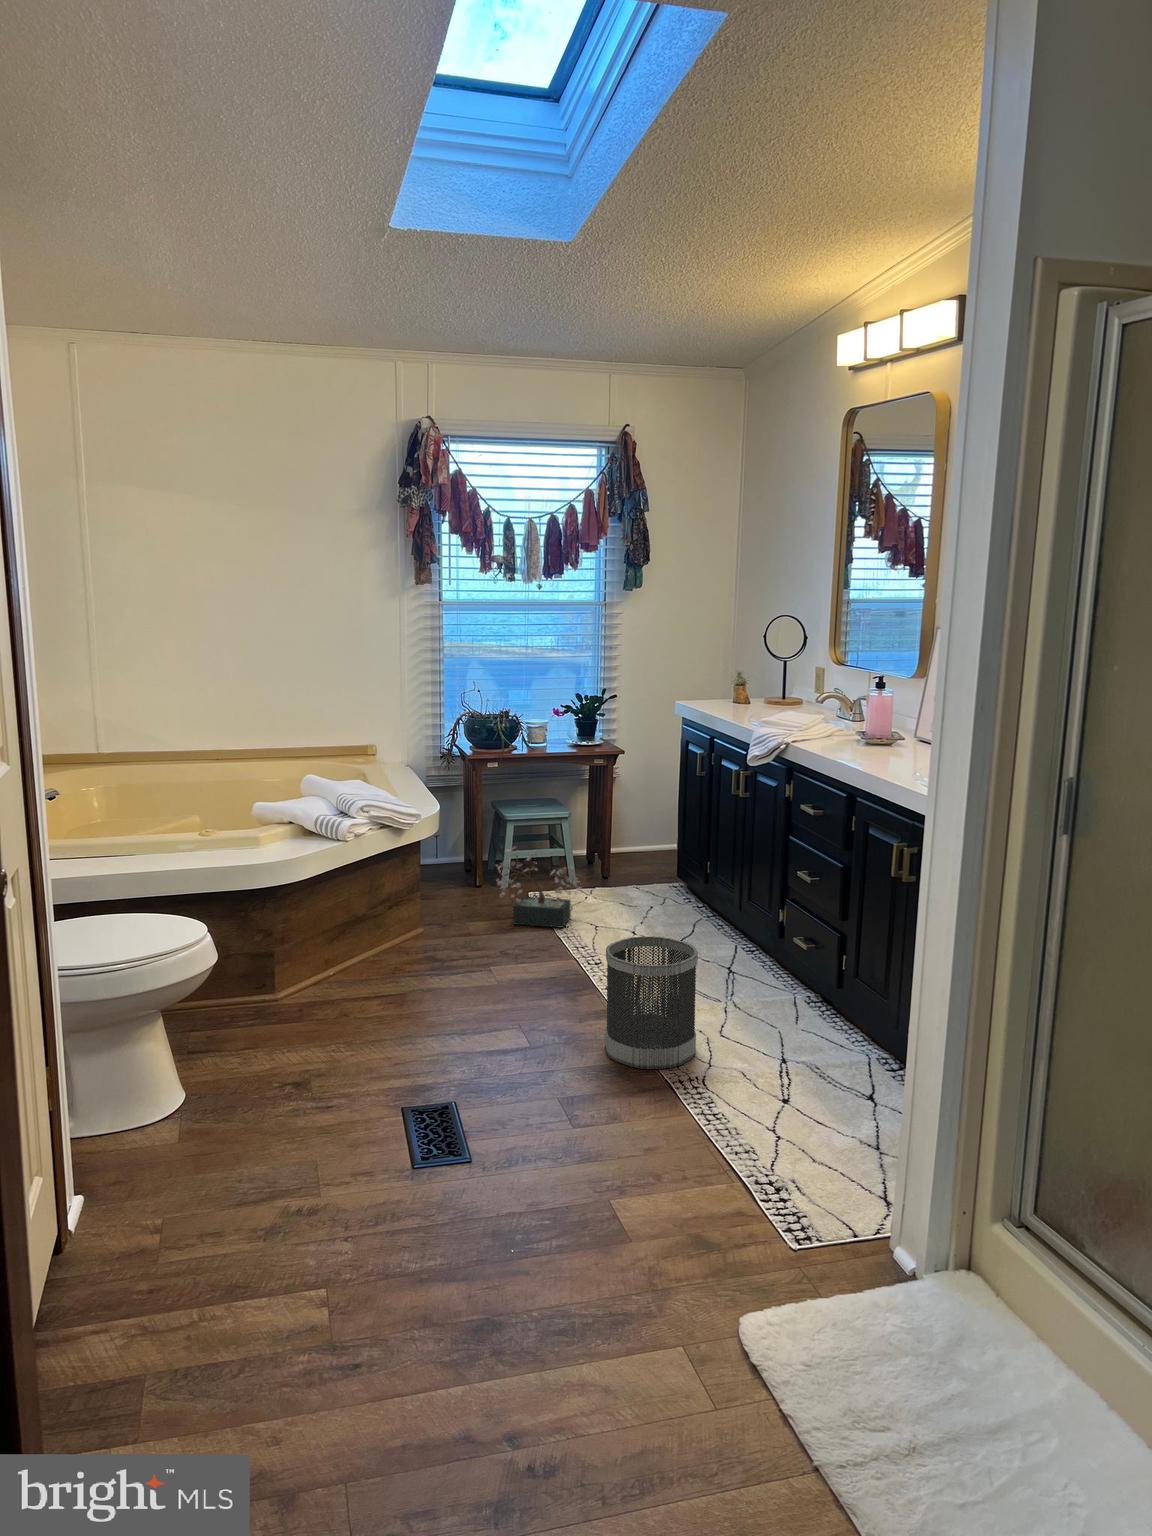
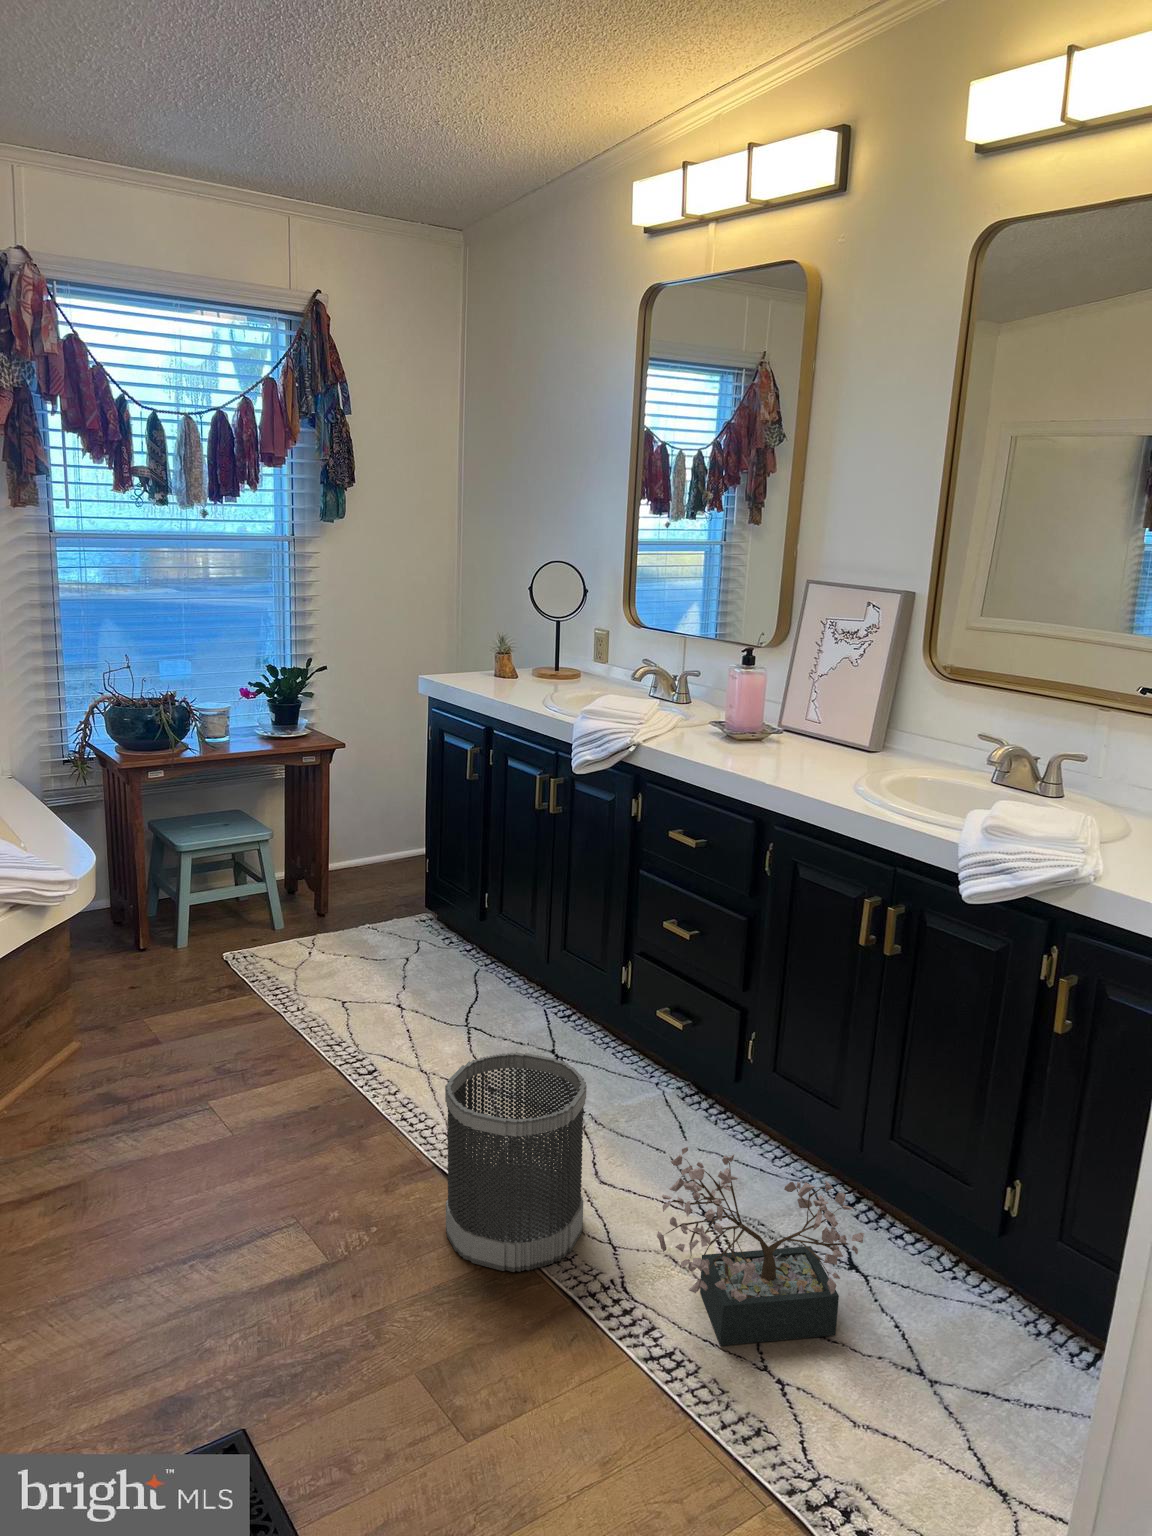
decorative plant: present [496,847,581,928] -> present [657,1147,864,1346]

